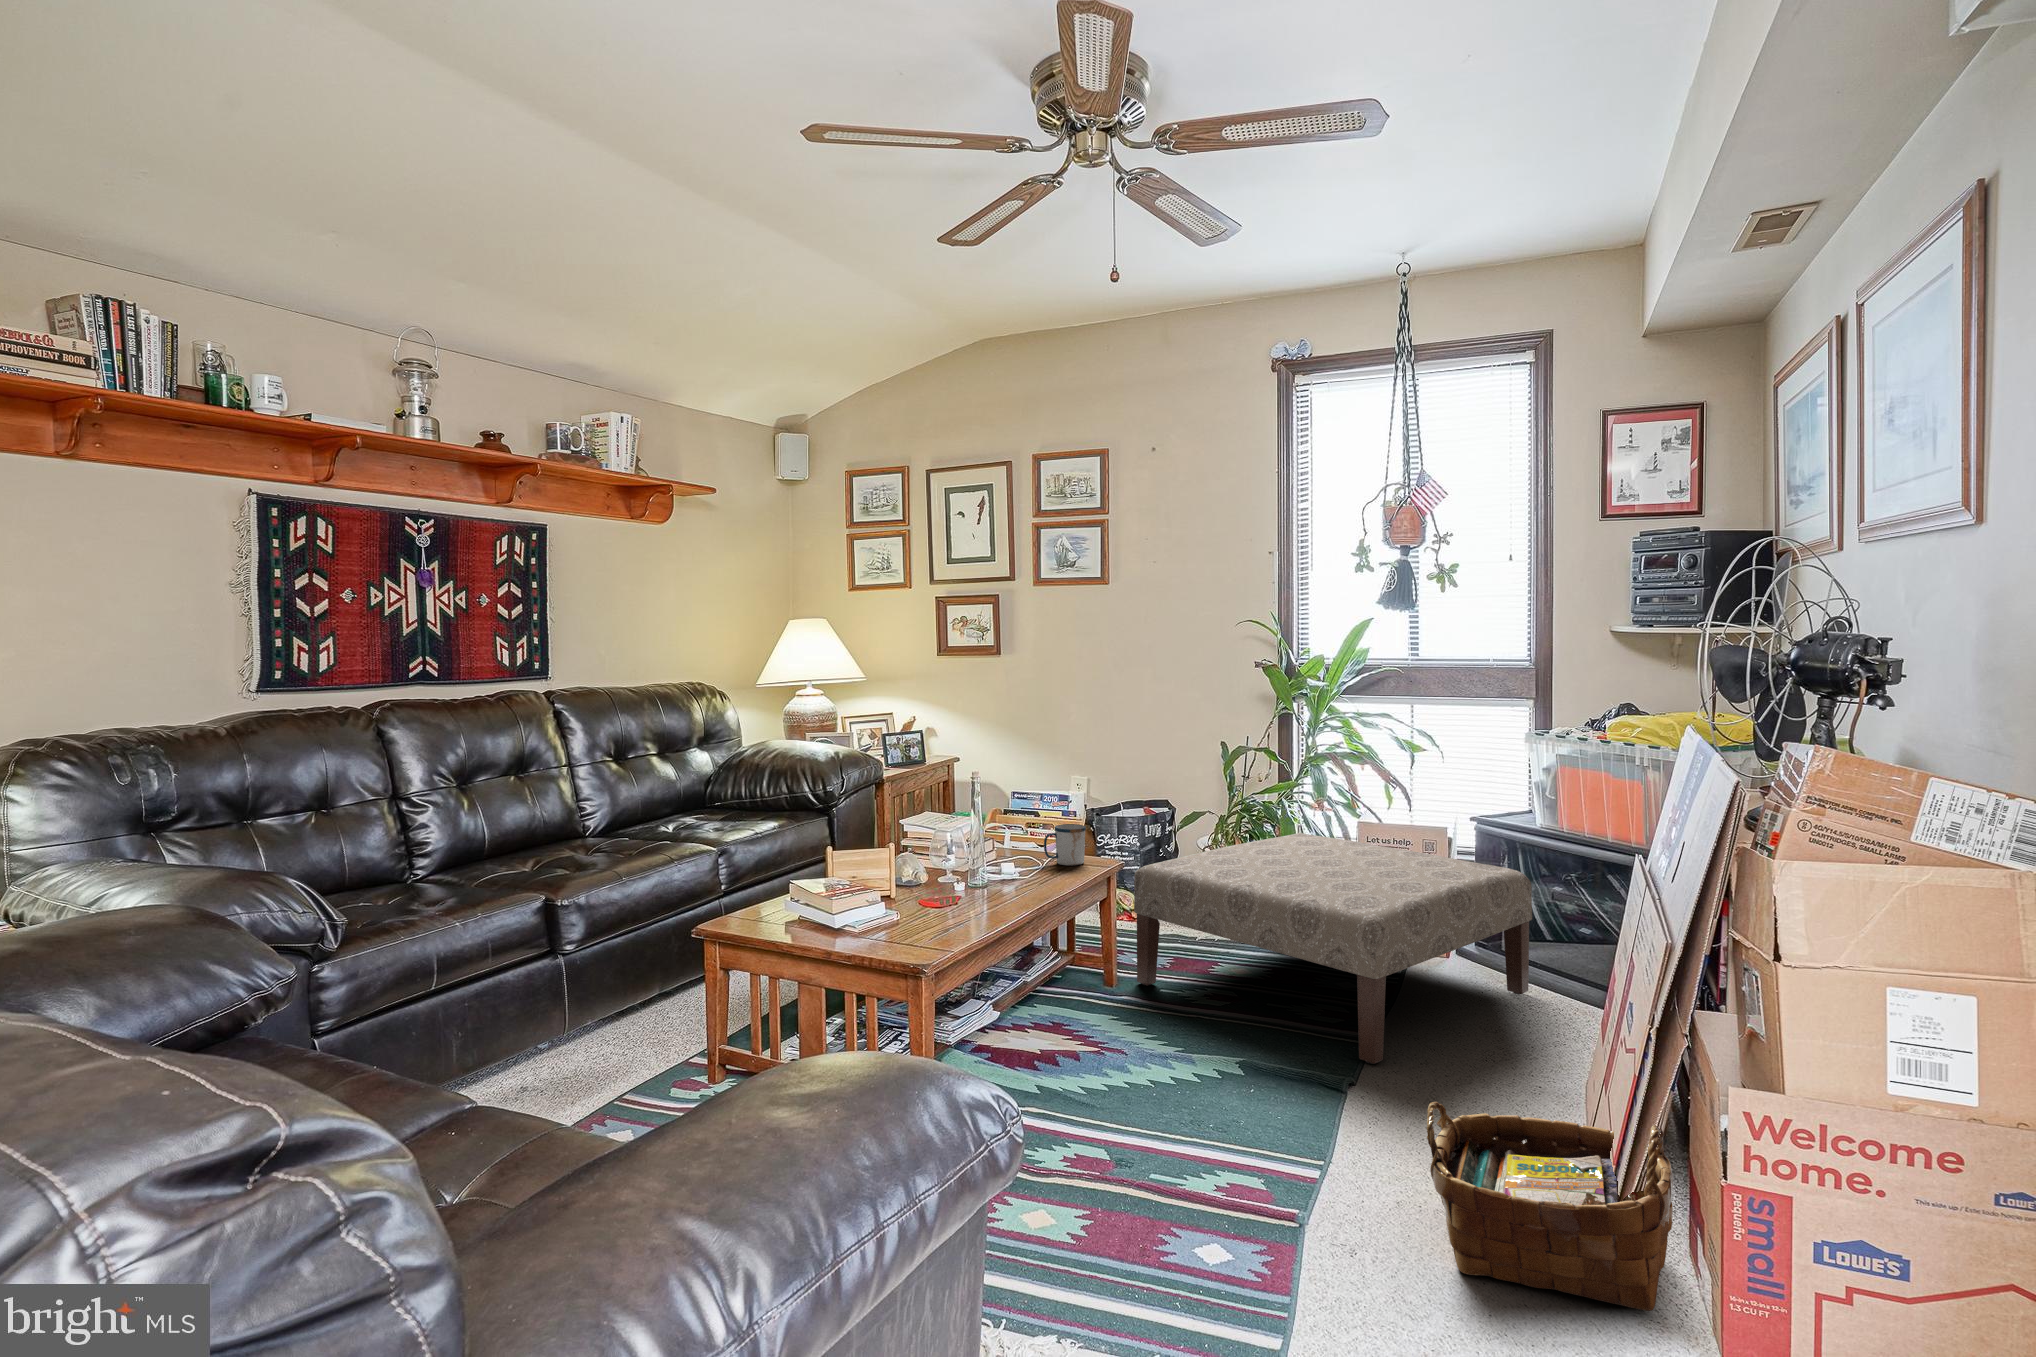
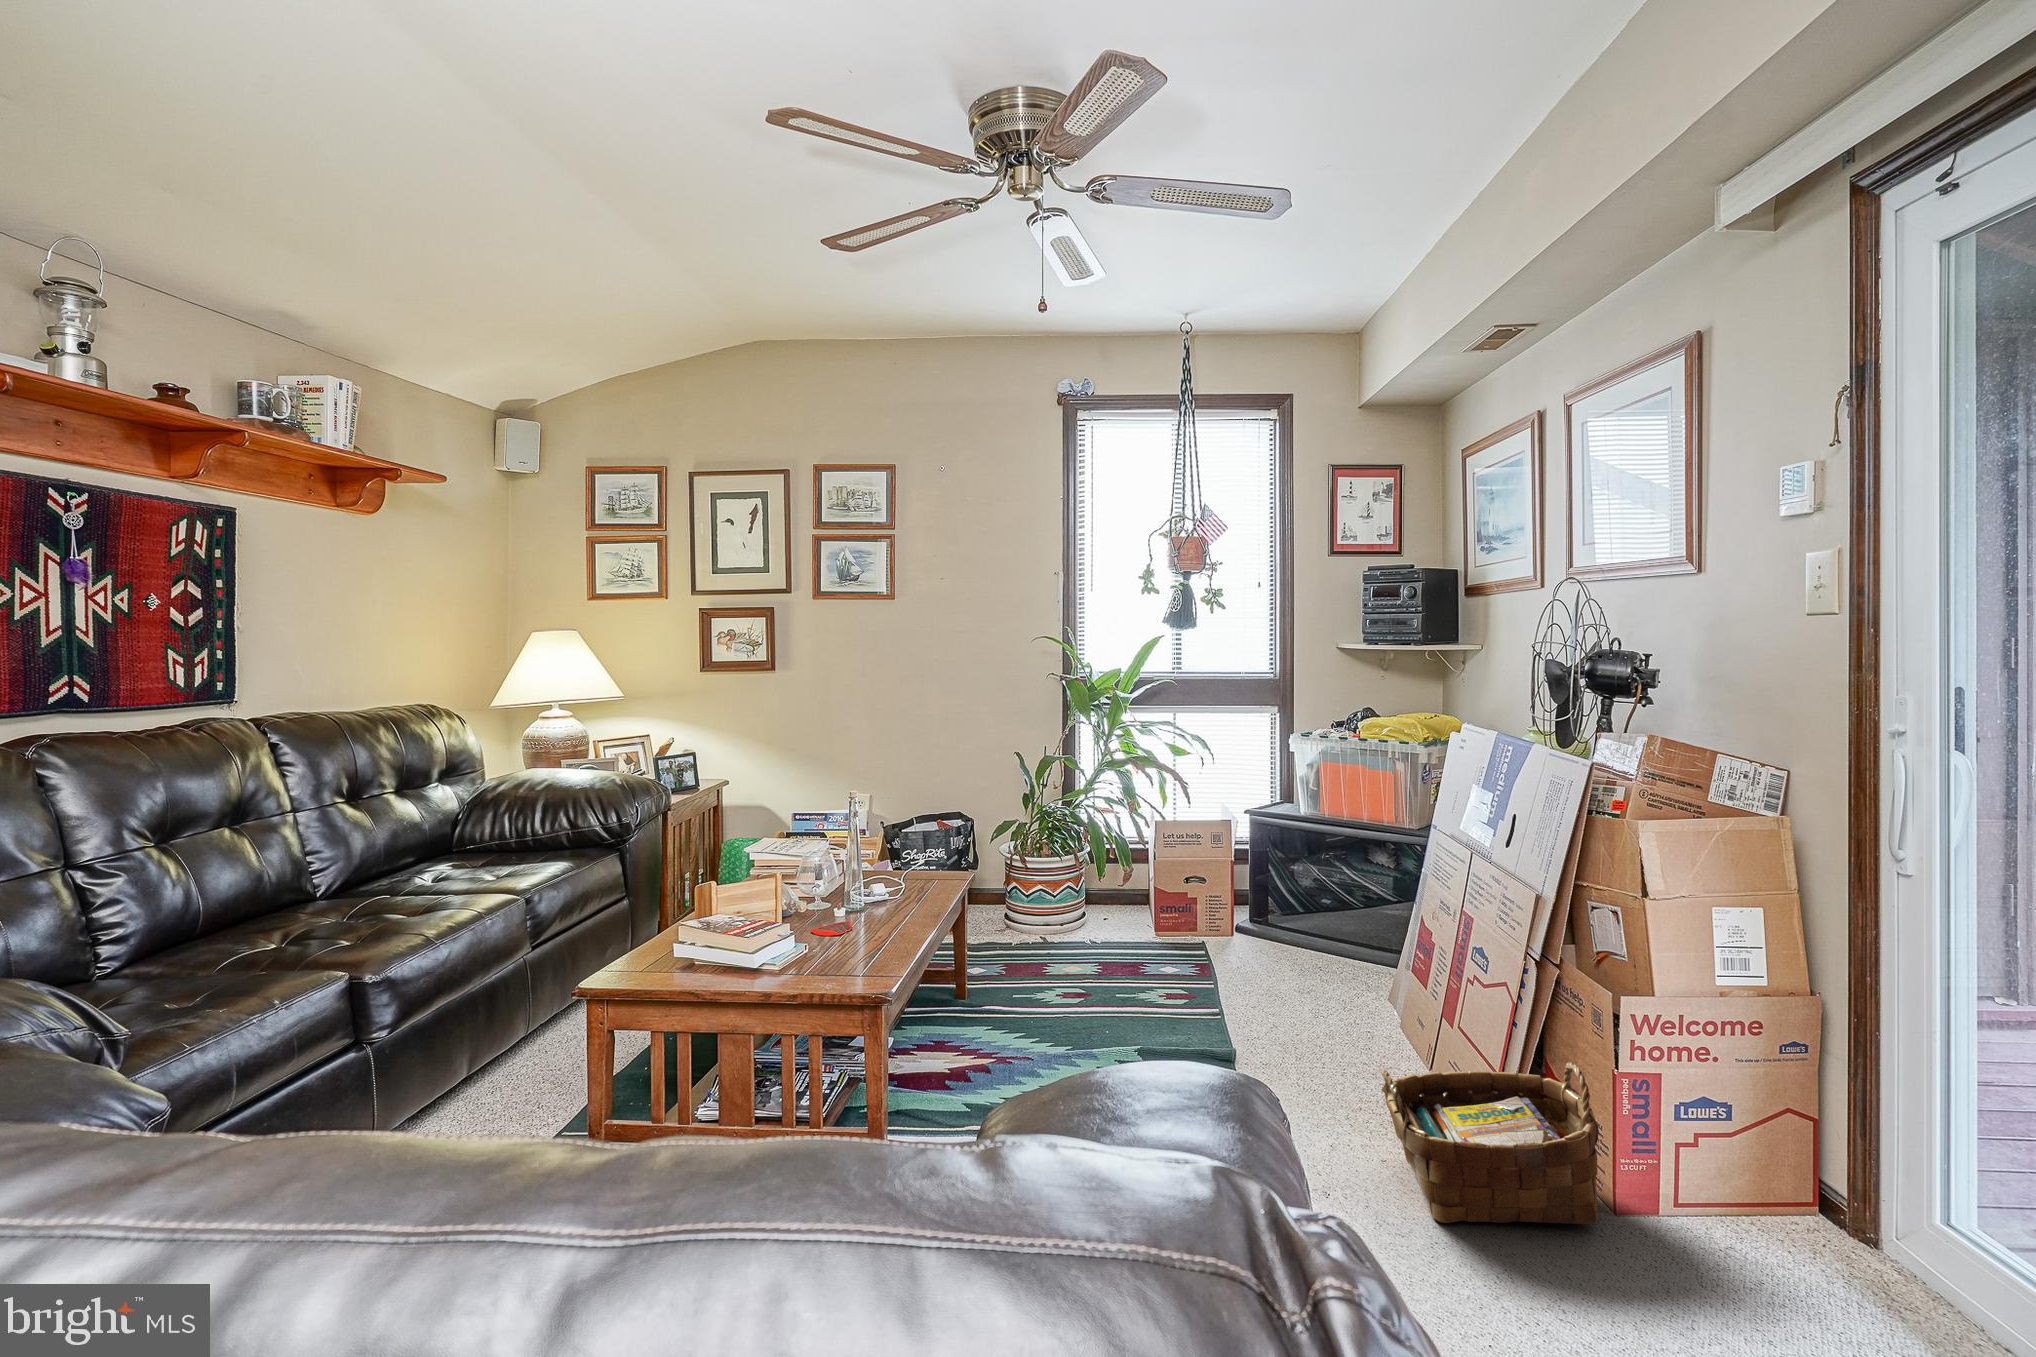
mug: present [1044,824,1086,866] -> none [898,840,938,883]
ottoman: present [1134,833,1532,1064] -> none [983,836,1320,1044]

